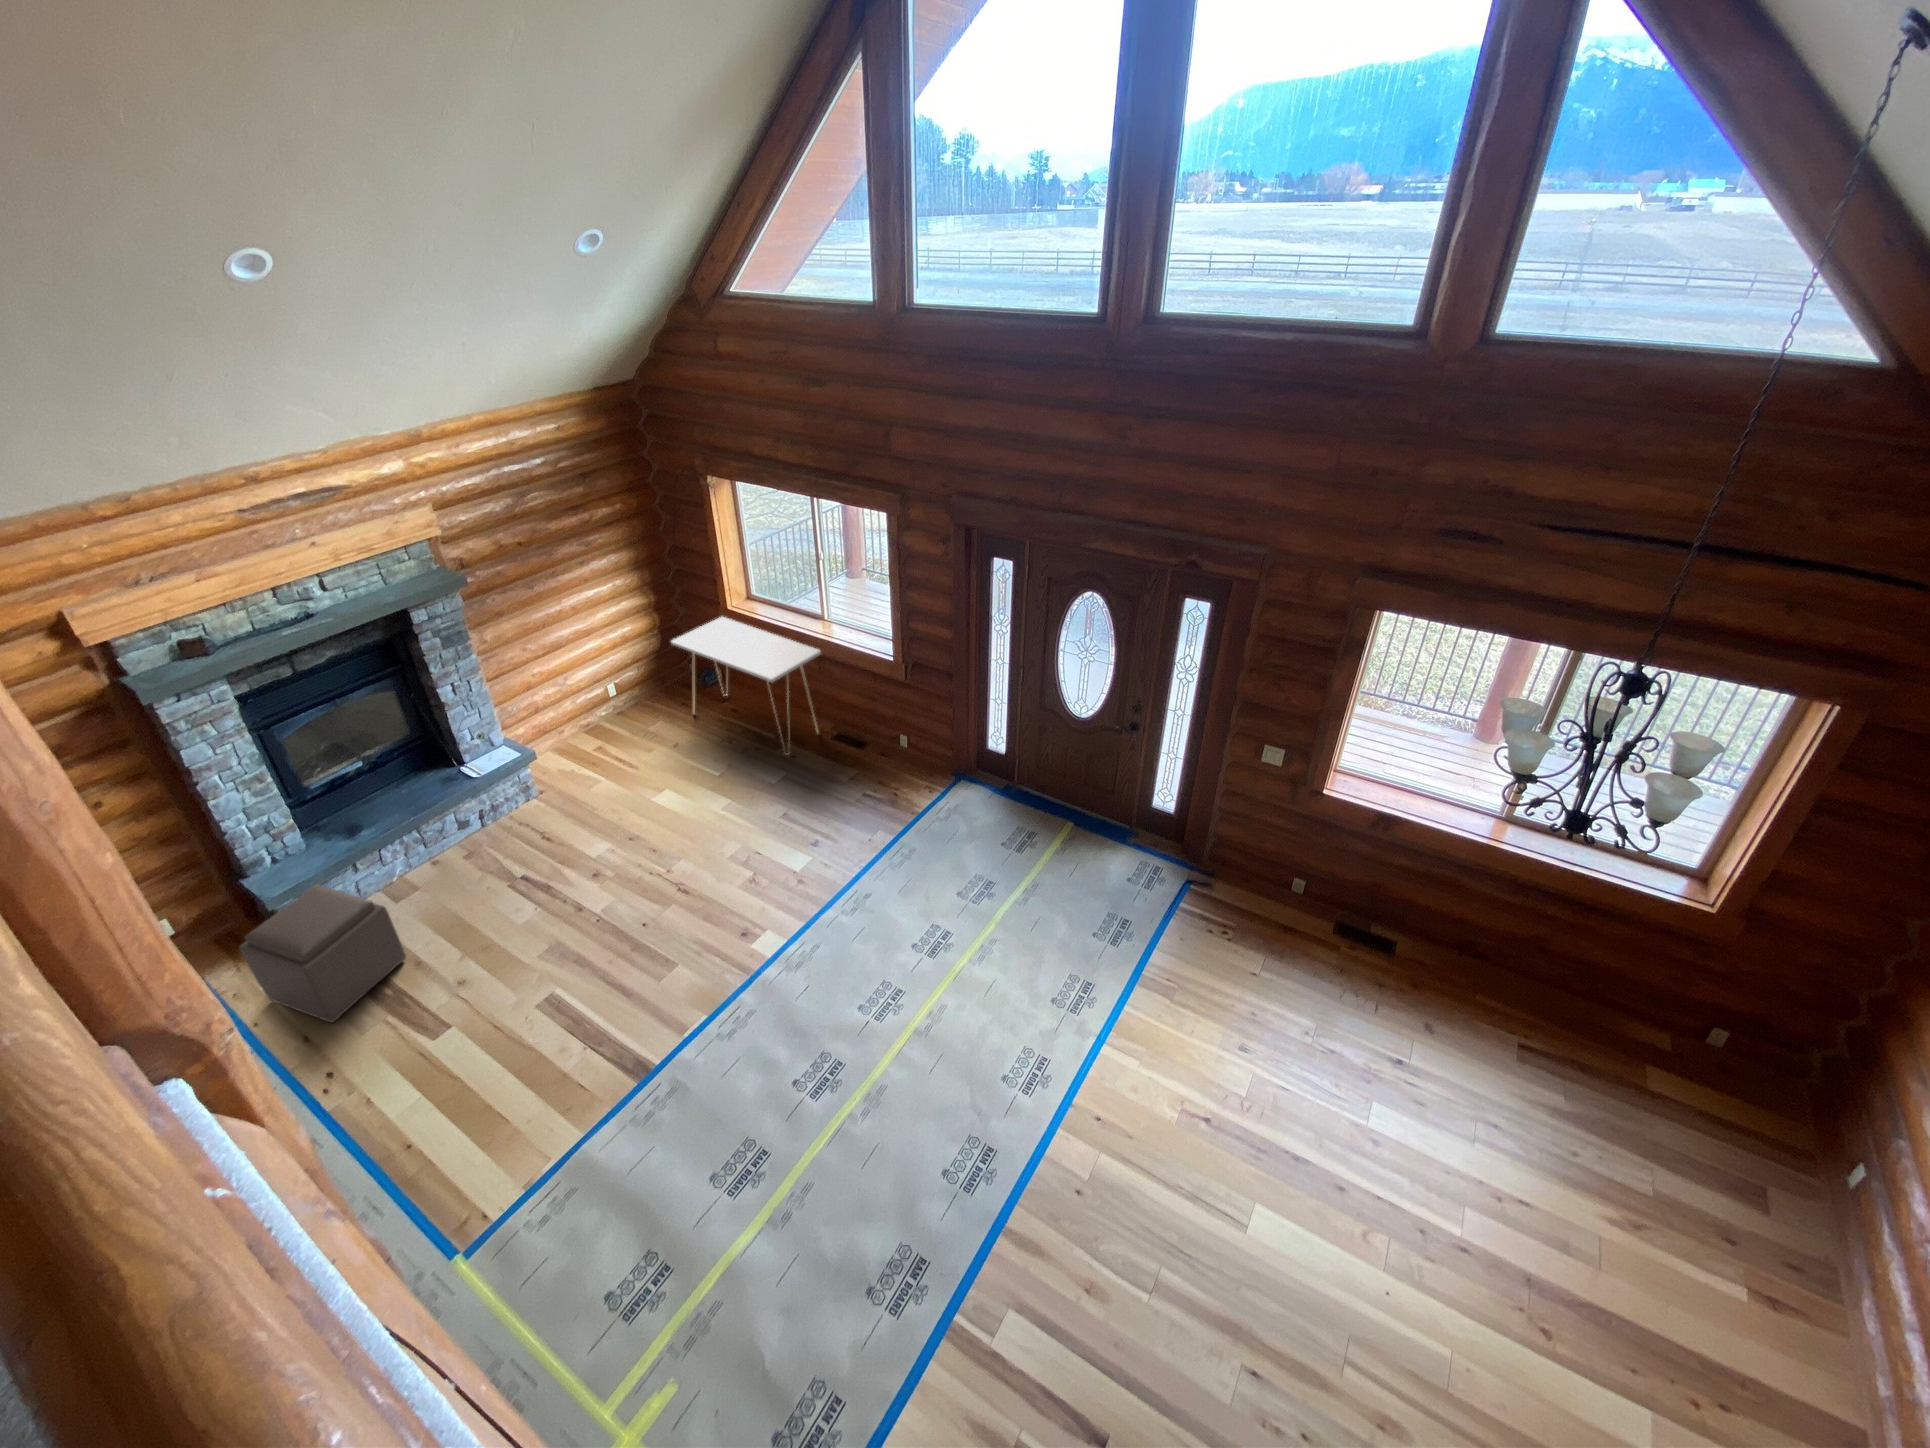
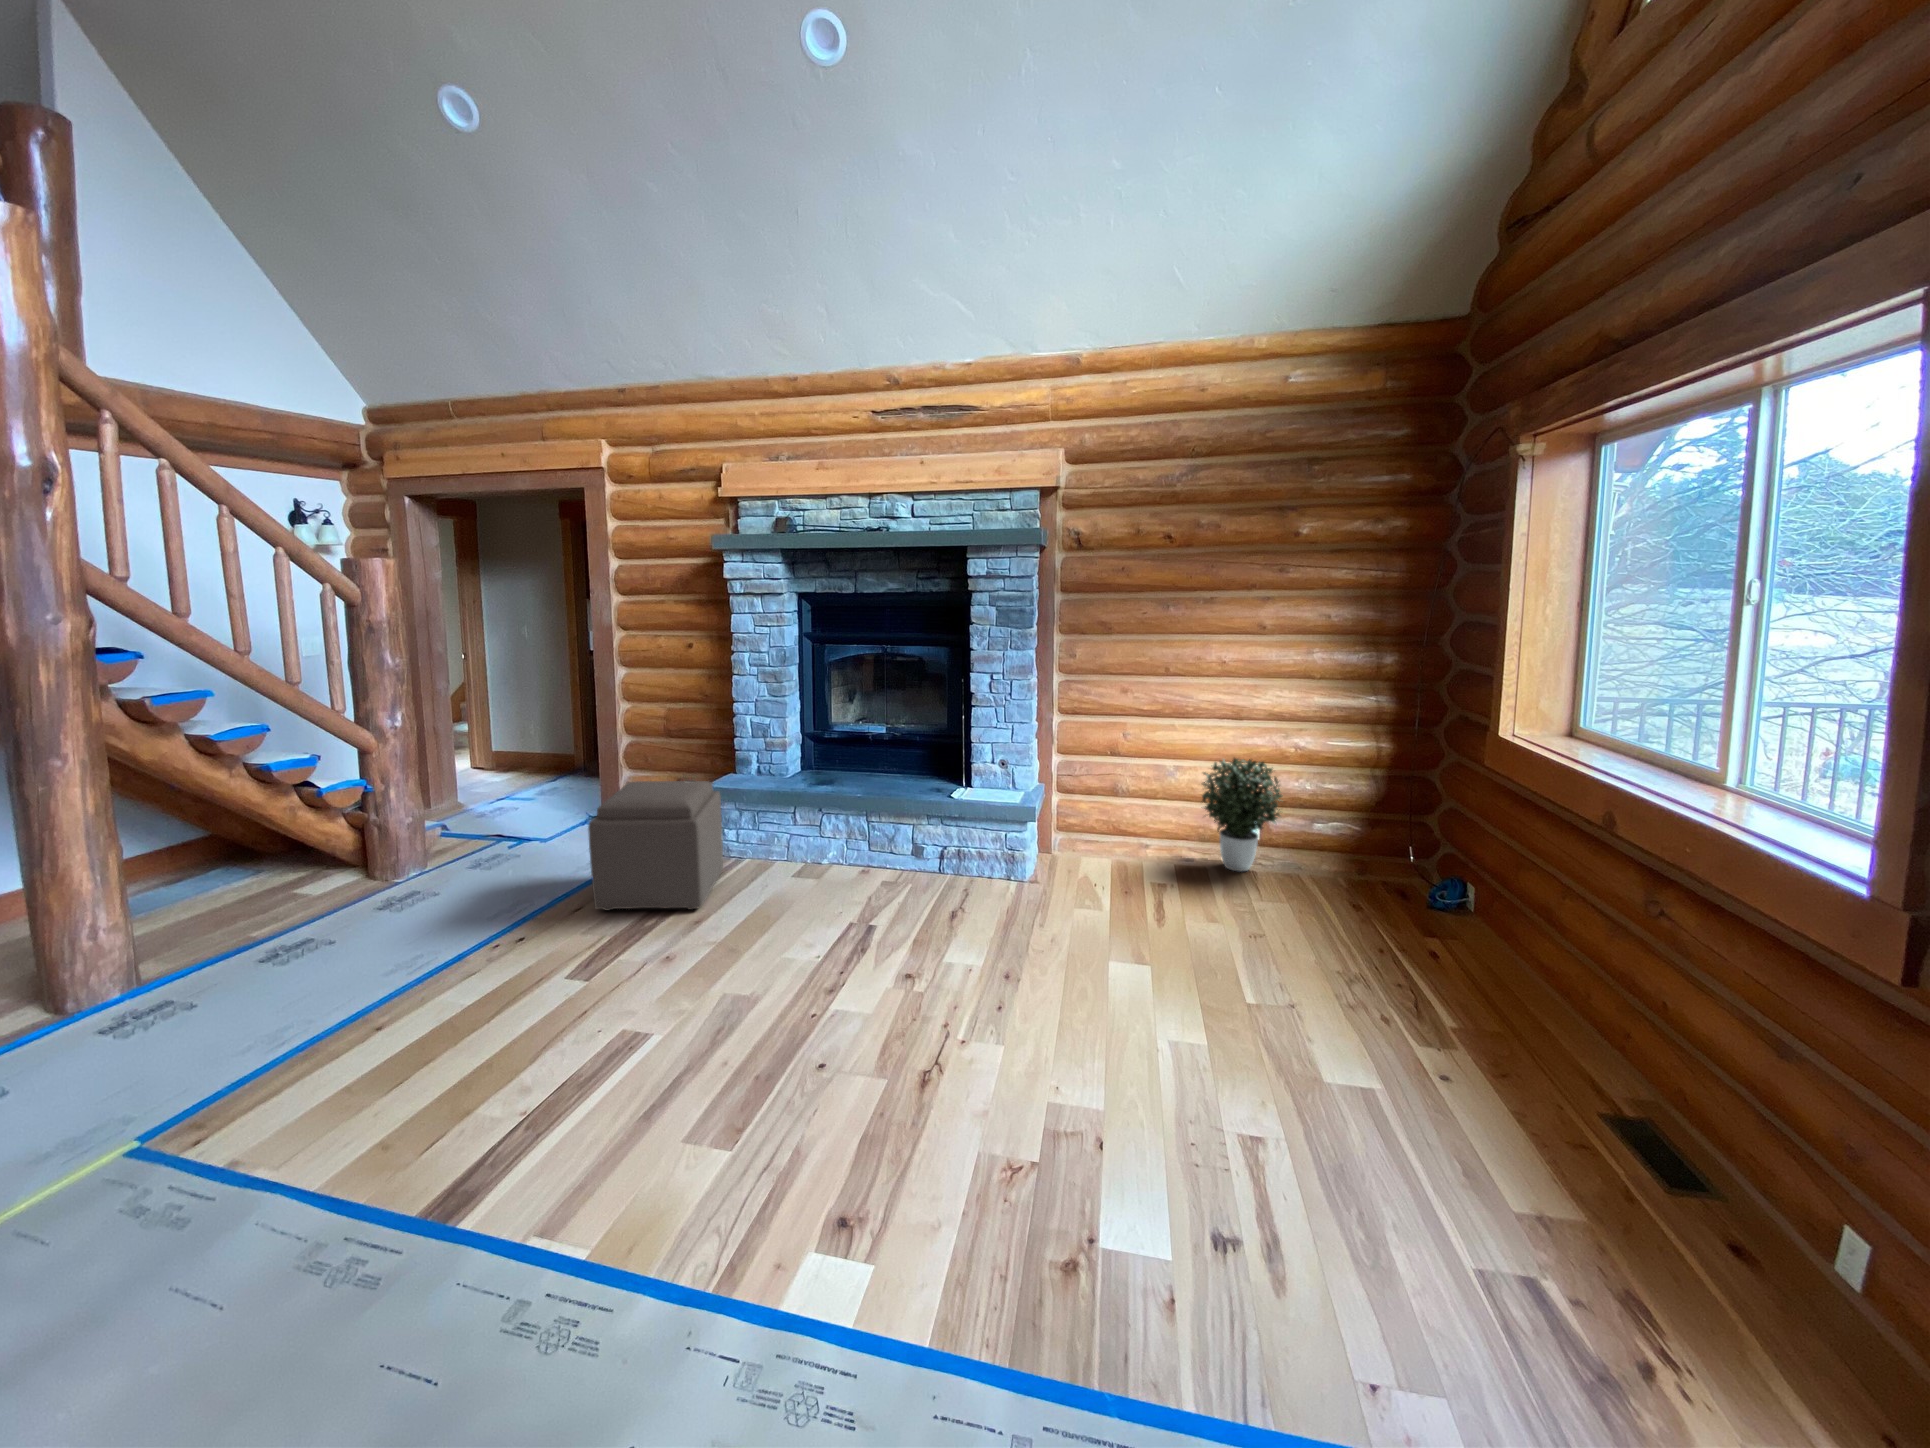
console table: present [671,617,821,755] -> none [1324,741,1622,1066]
potted plant: none [592,658,645,723] -> present [1202,758,1283,872]

